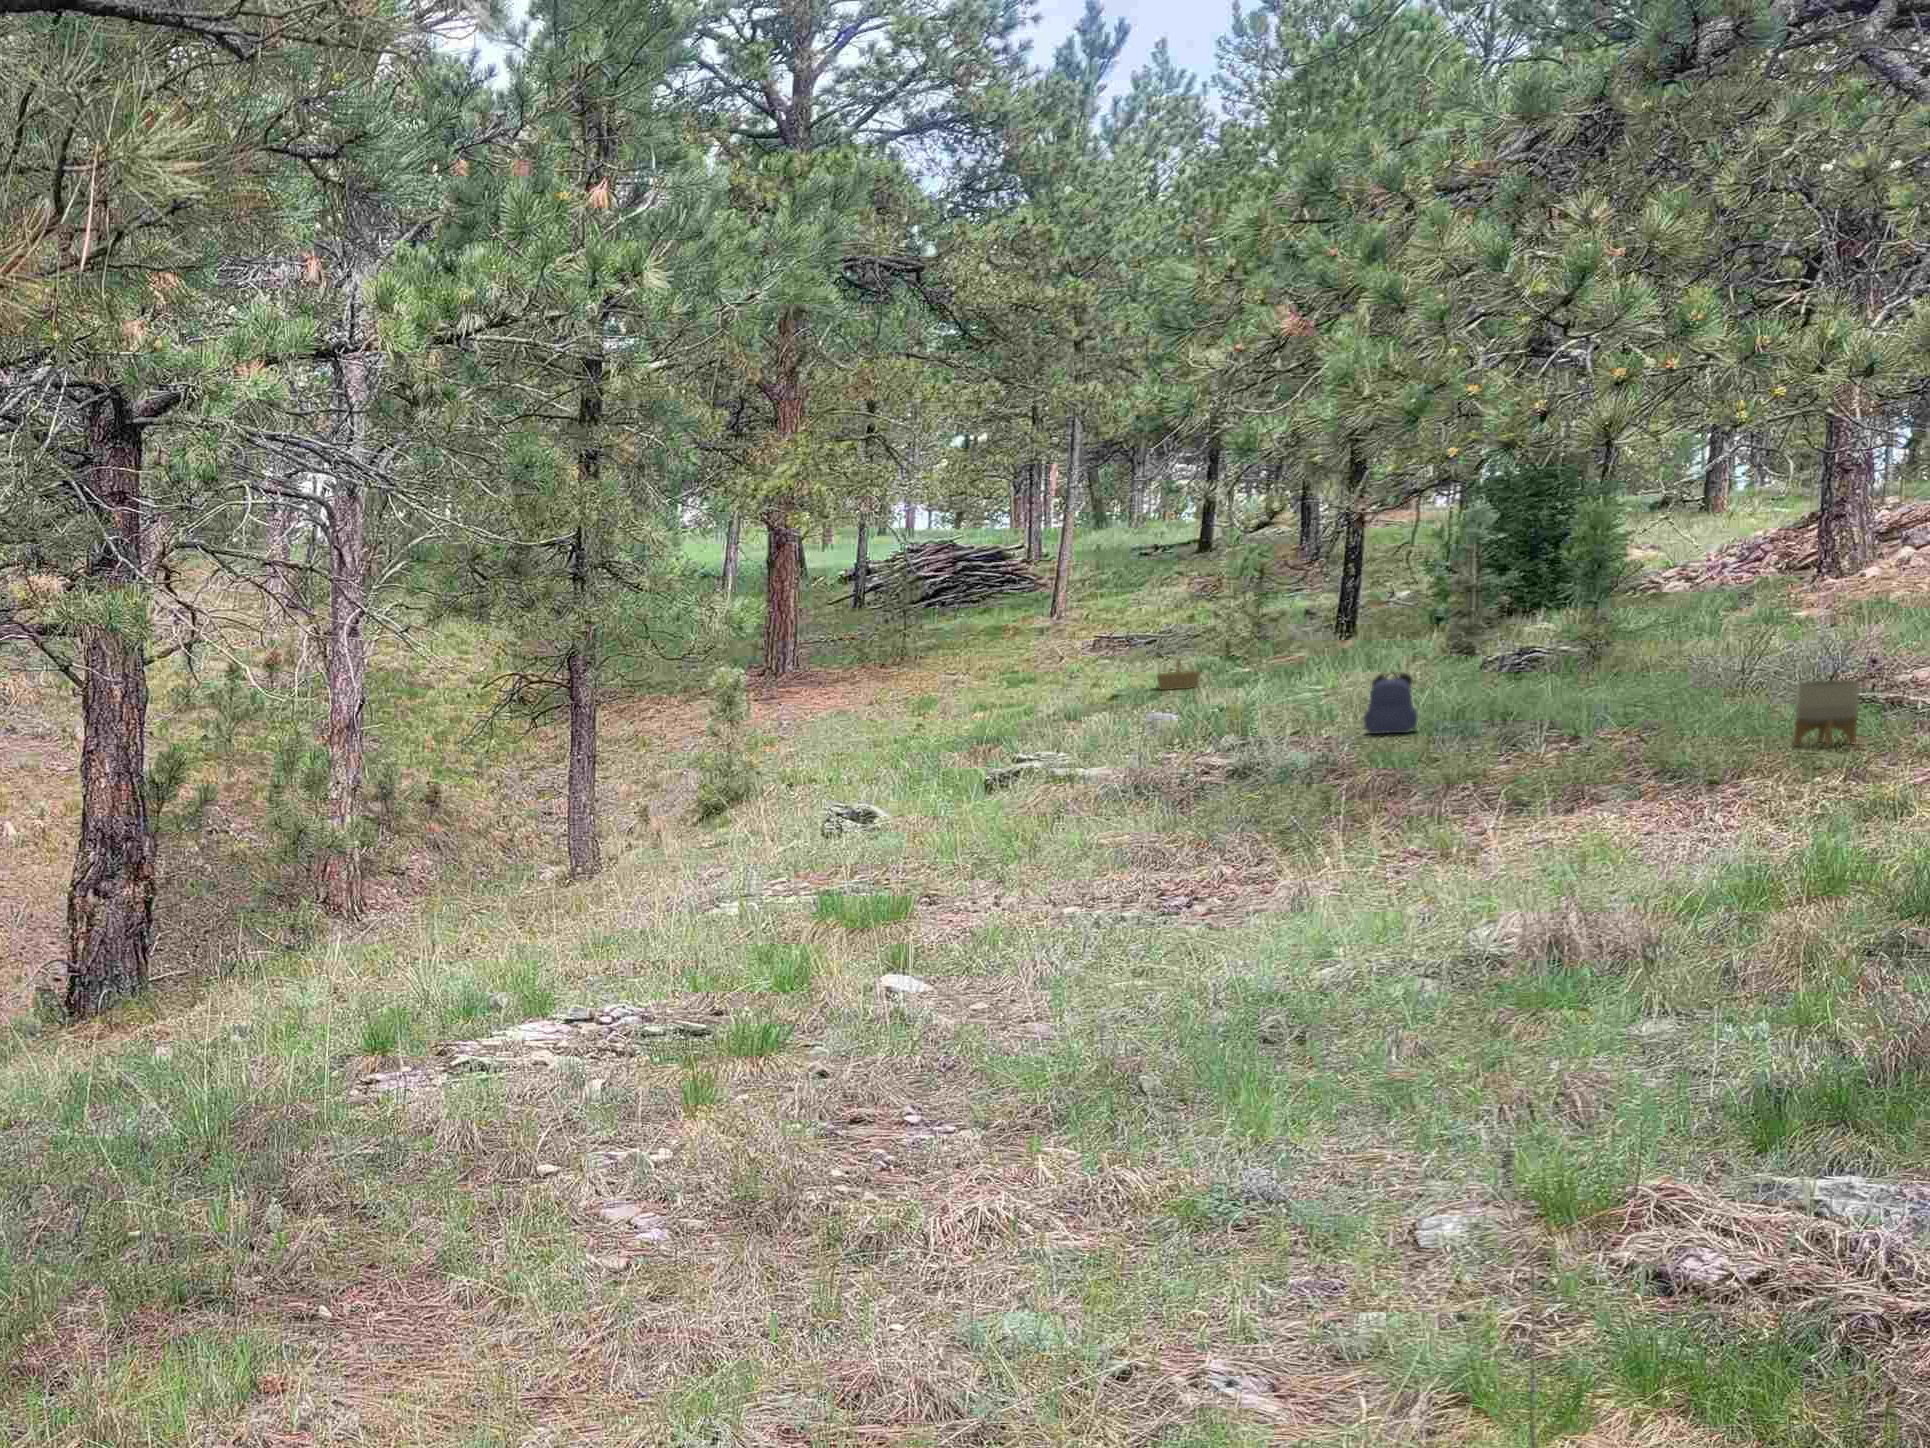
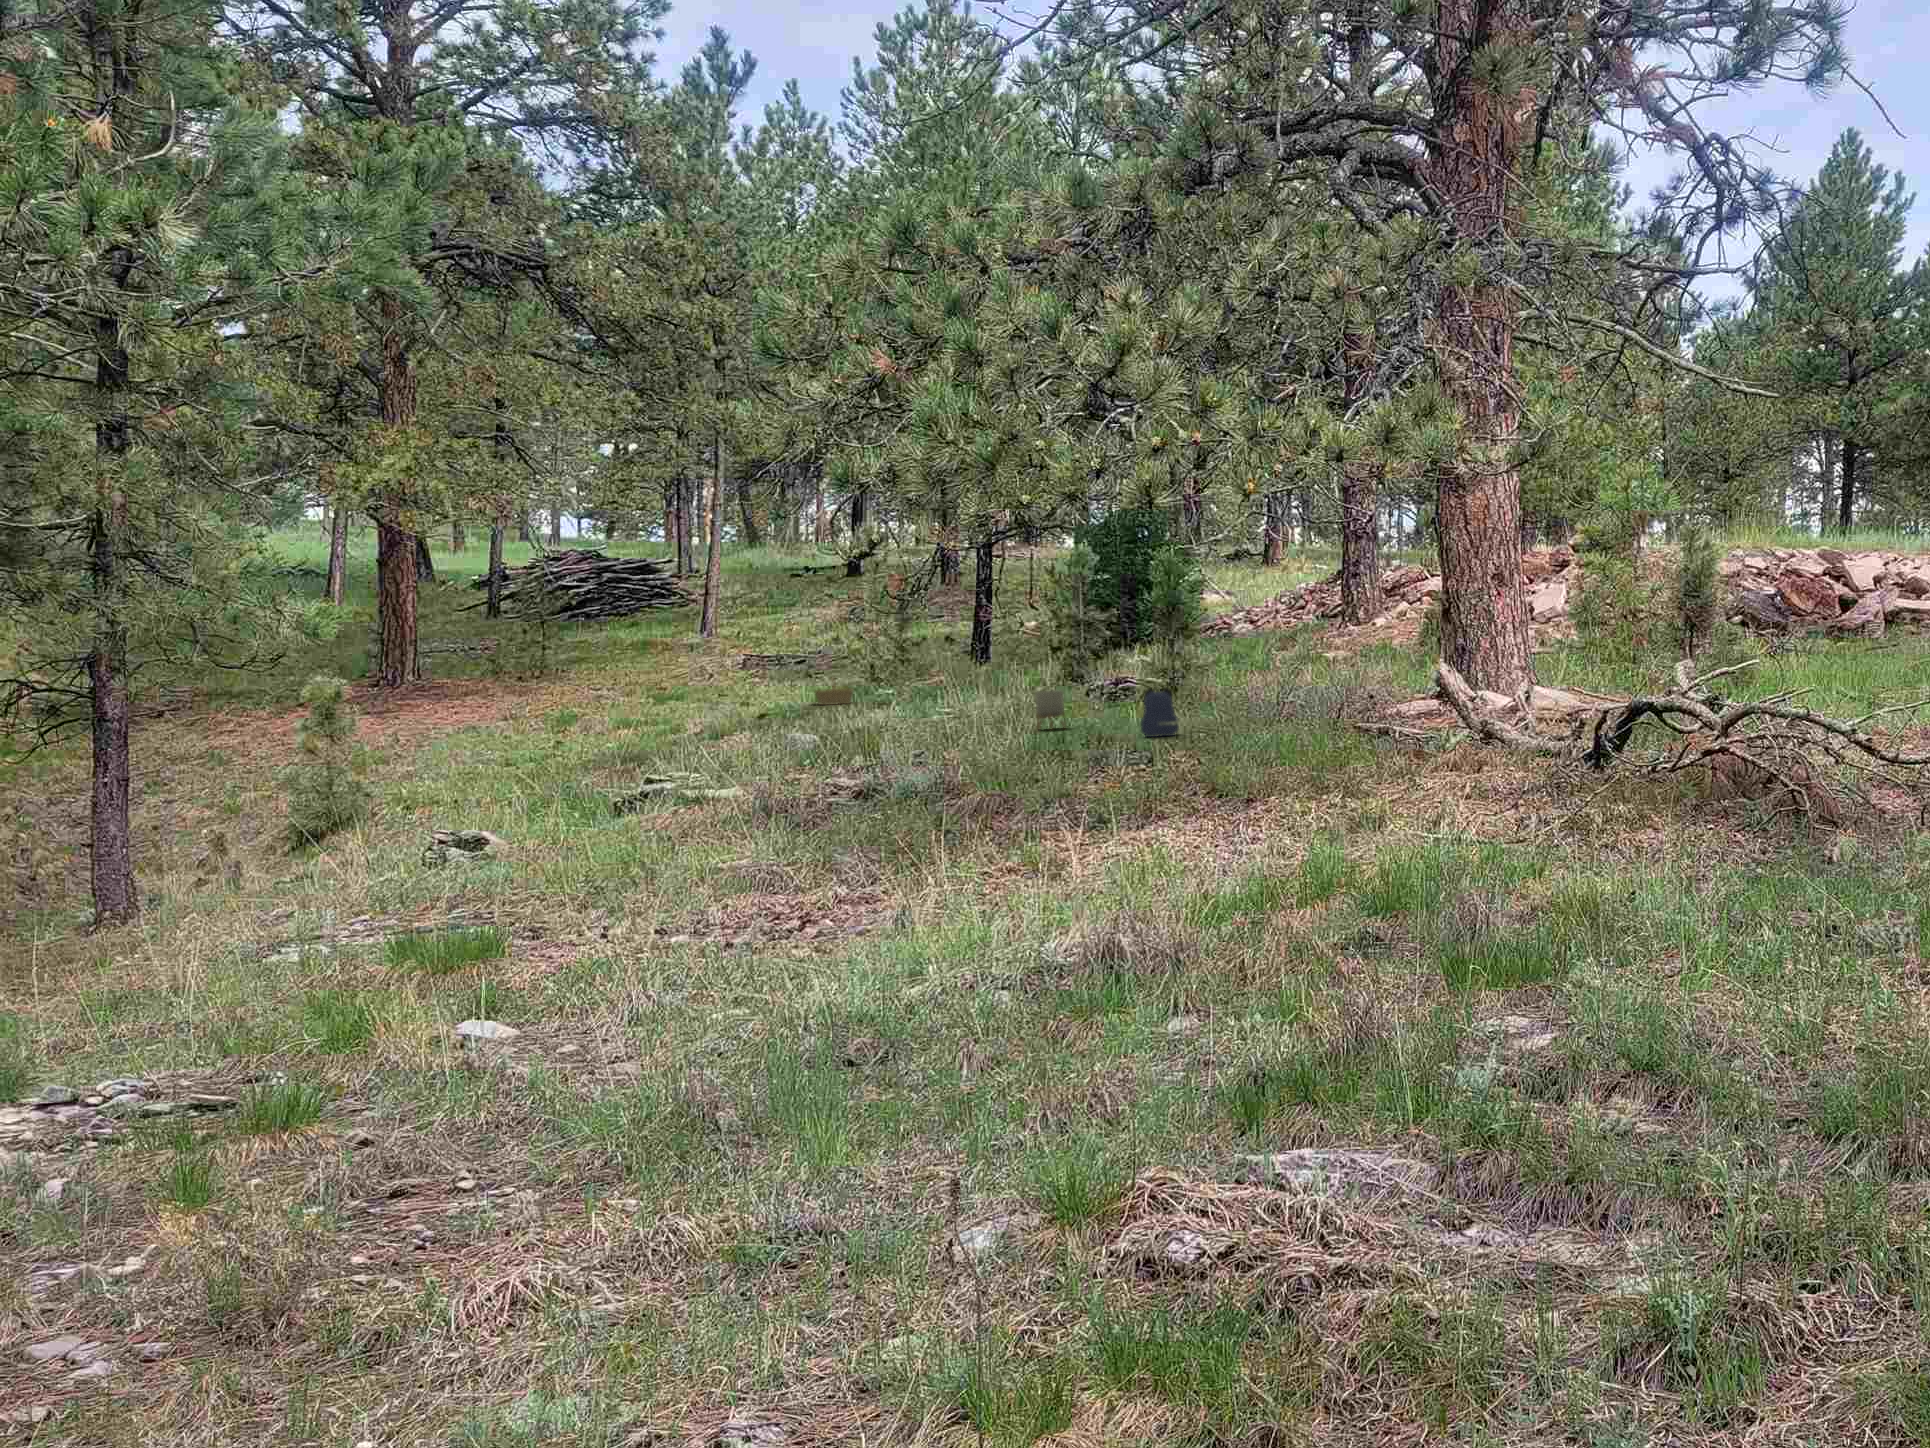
backpack: present [1364,672,1418,734] -> present [1141,687,1179,737]
planter: present [1793,680,1860,748] -> present [1035,690,1066,729]

